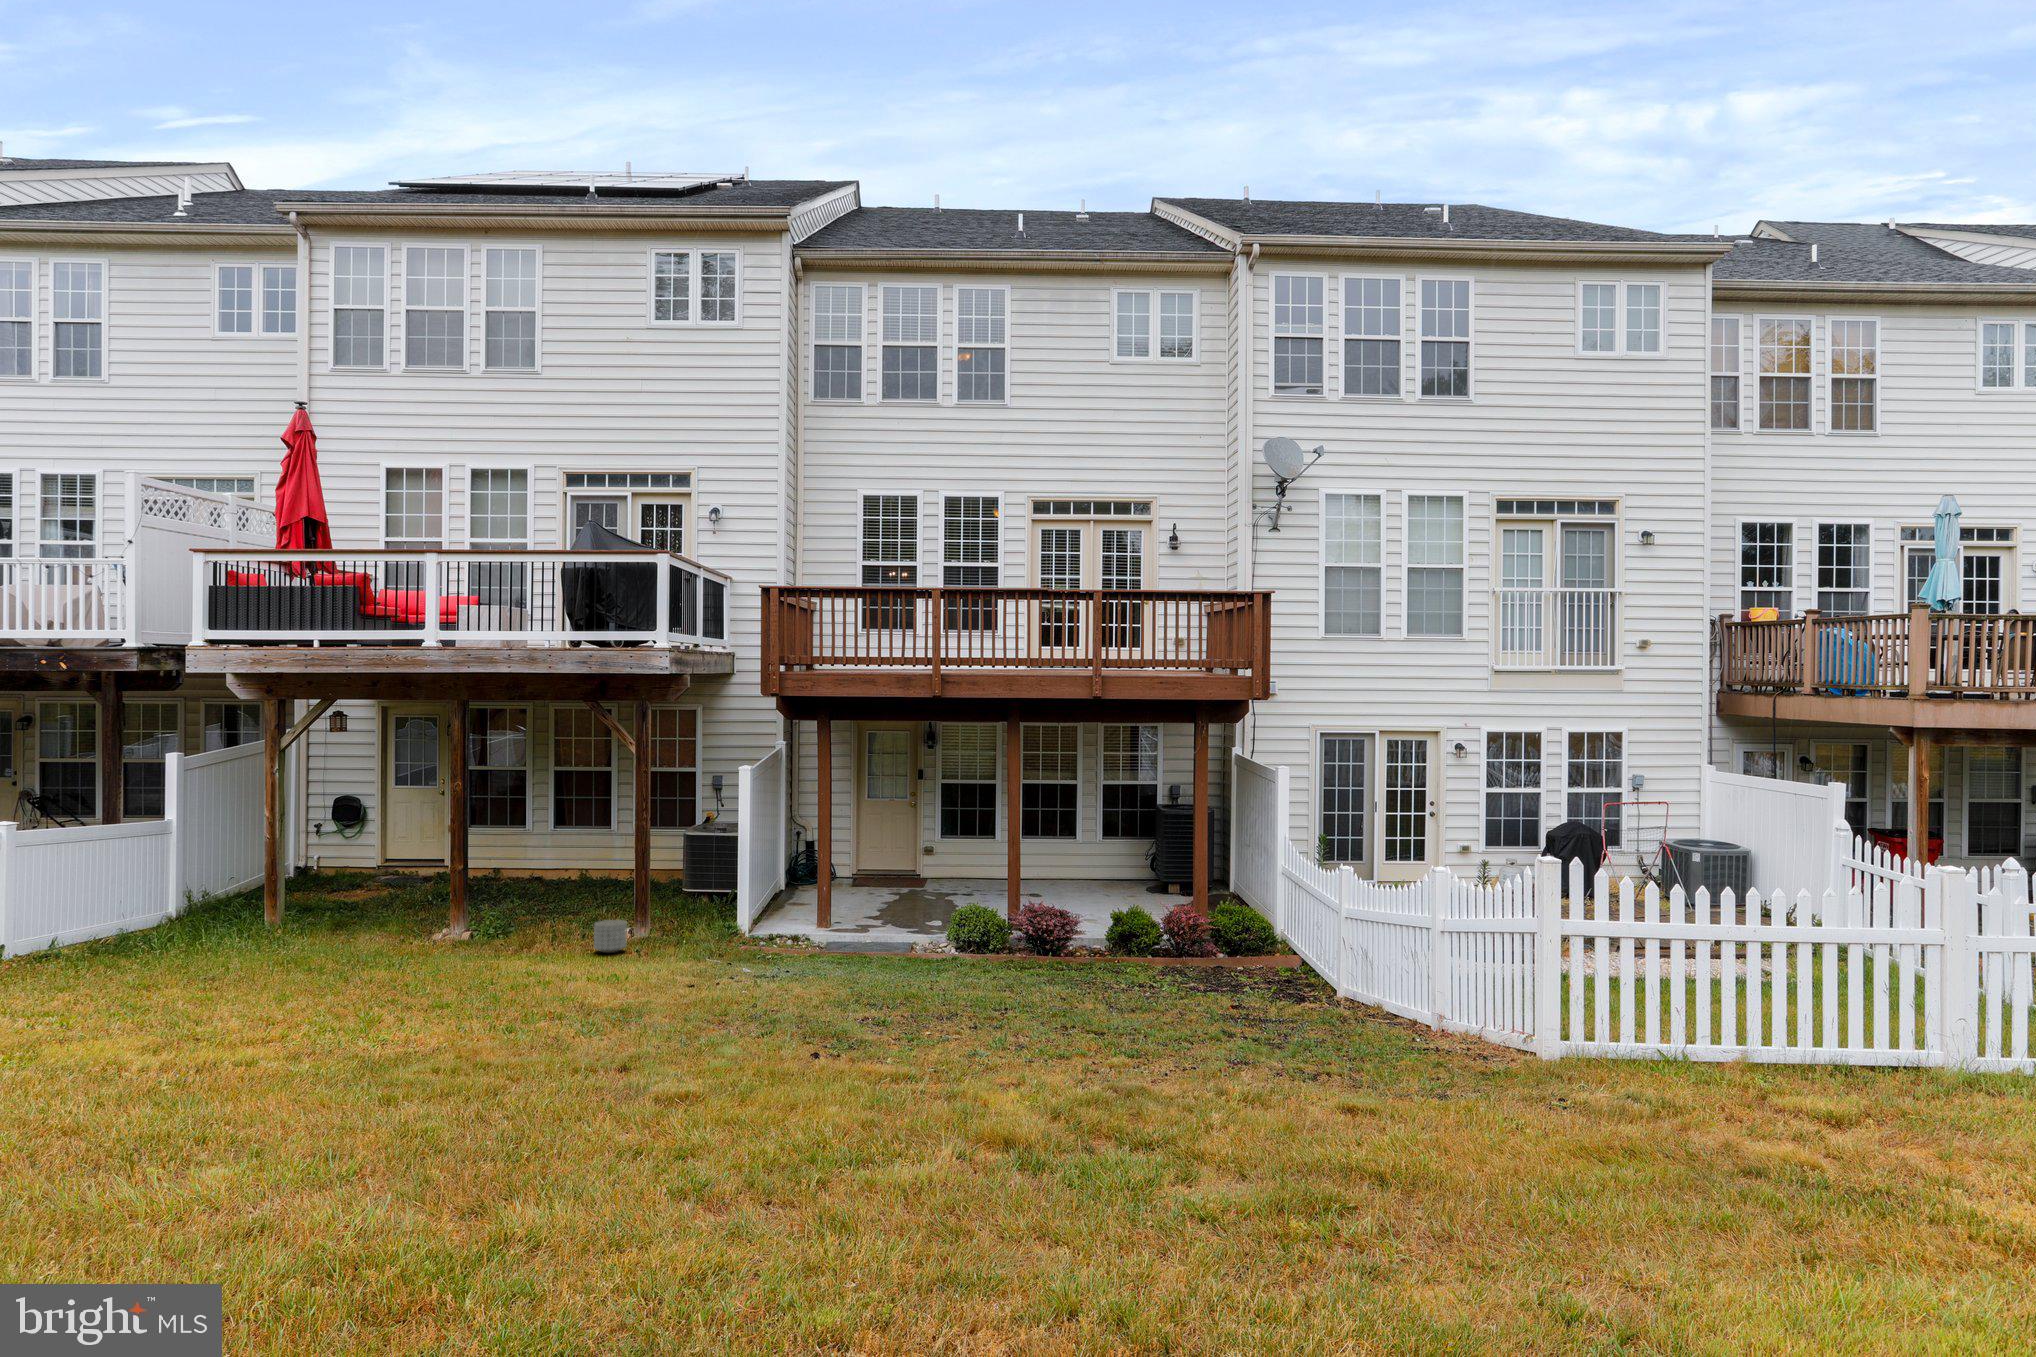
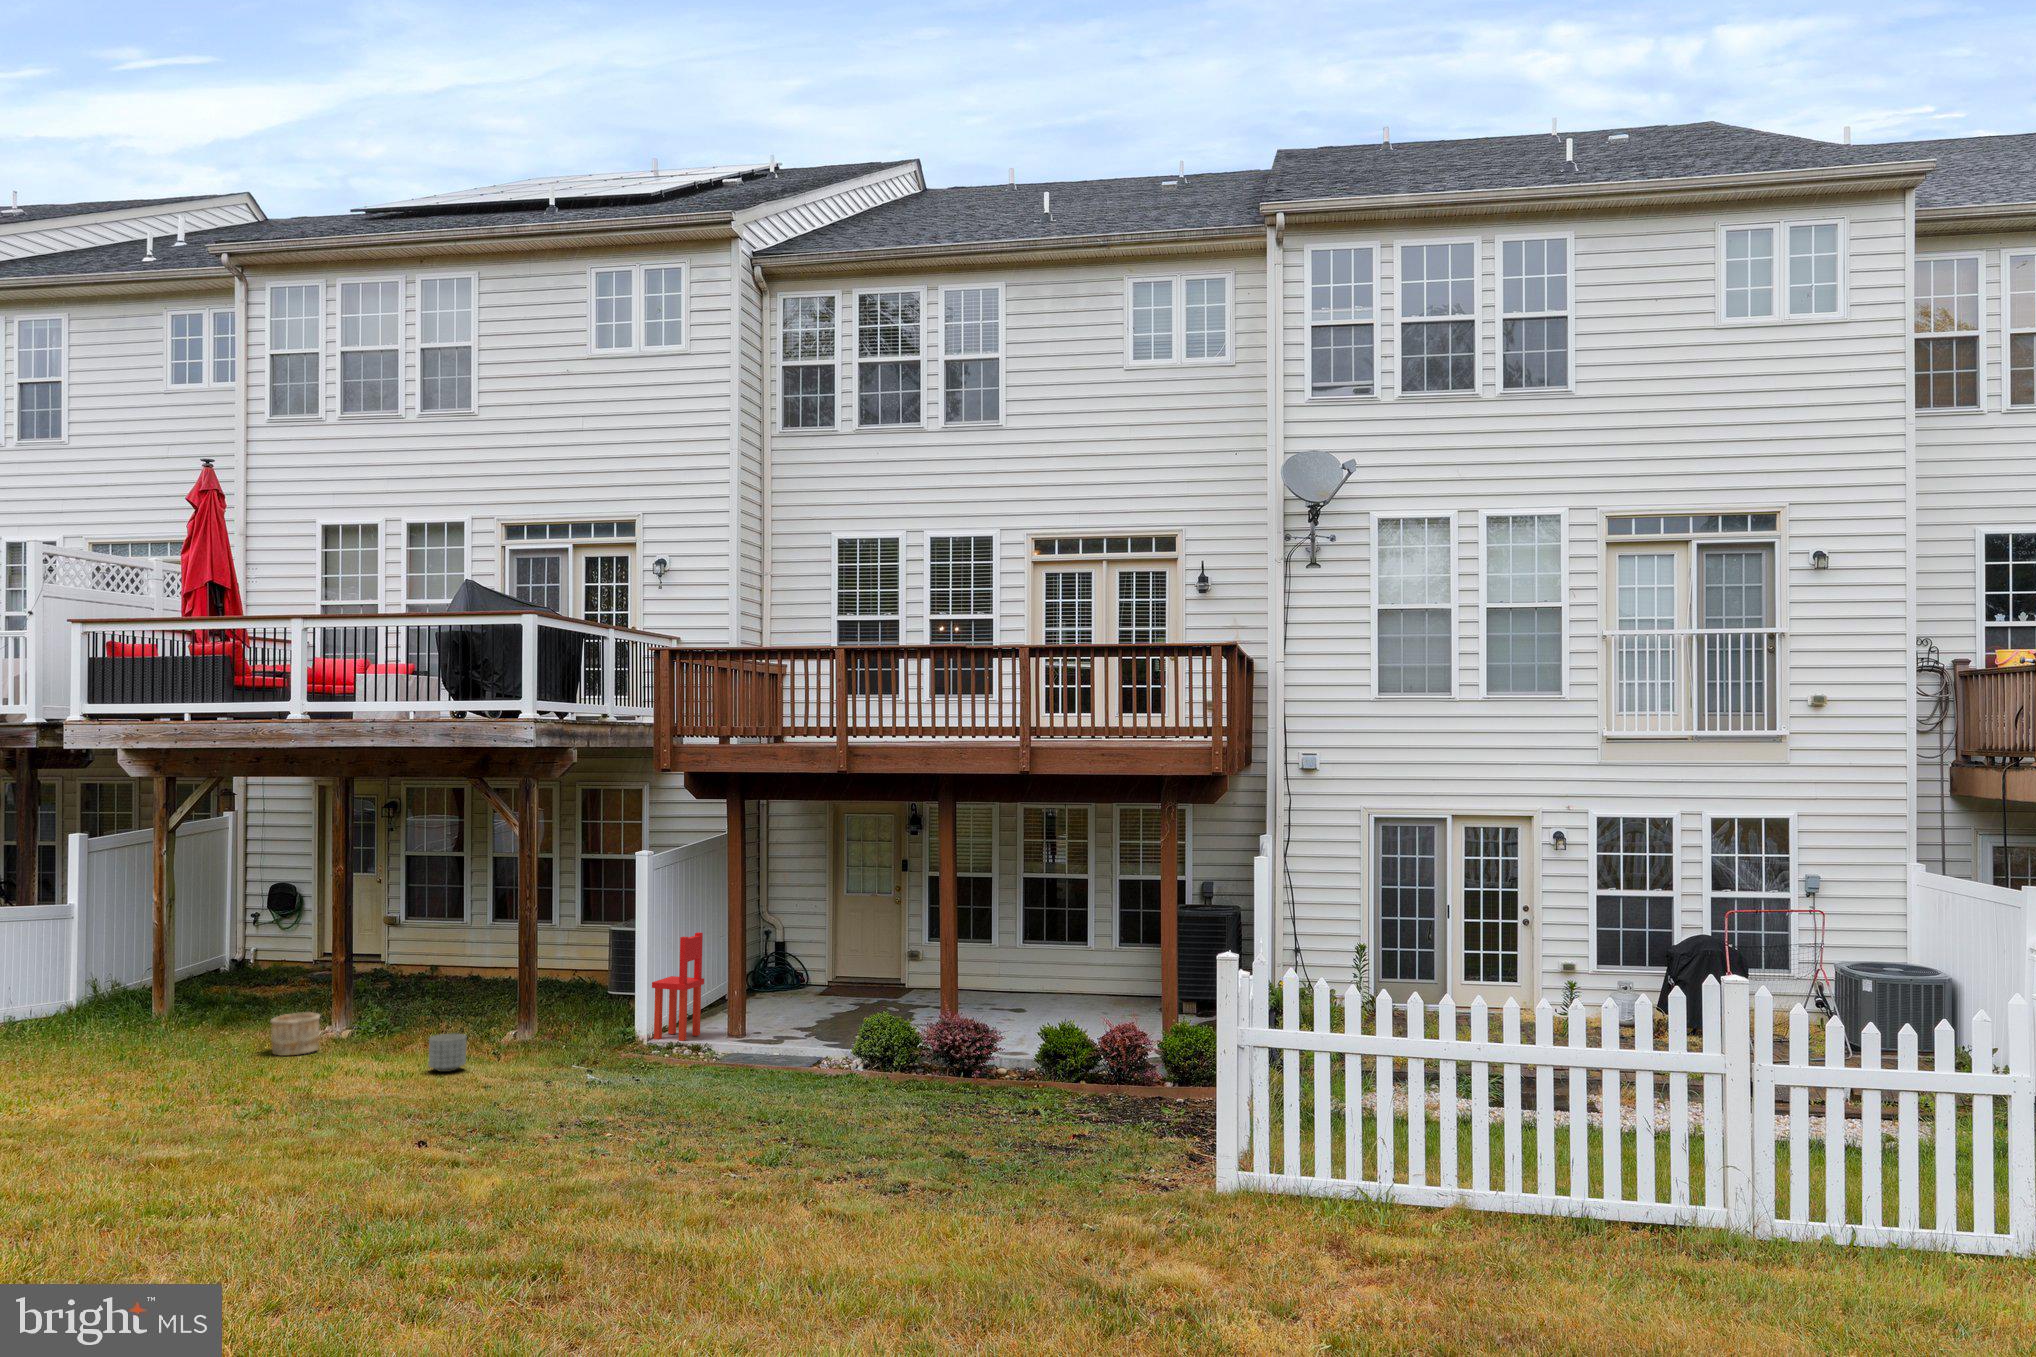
chair: none [756,831,797,923] -> present [652,932,704,1041]
wooden bucket: none [427,907,472,945] -> present [271,1012,320,1056]

